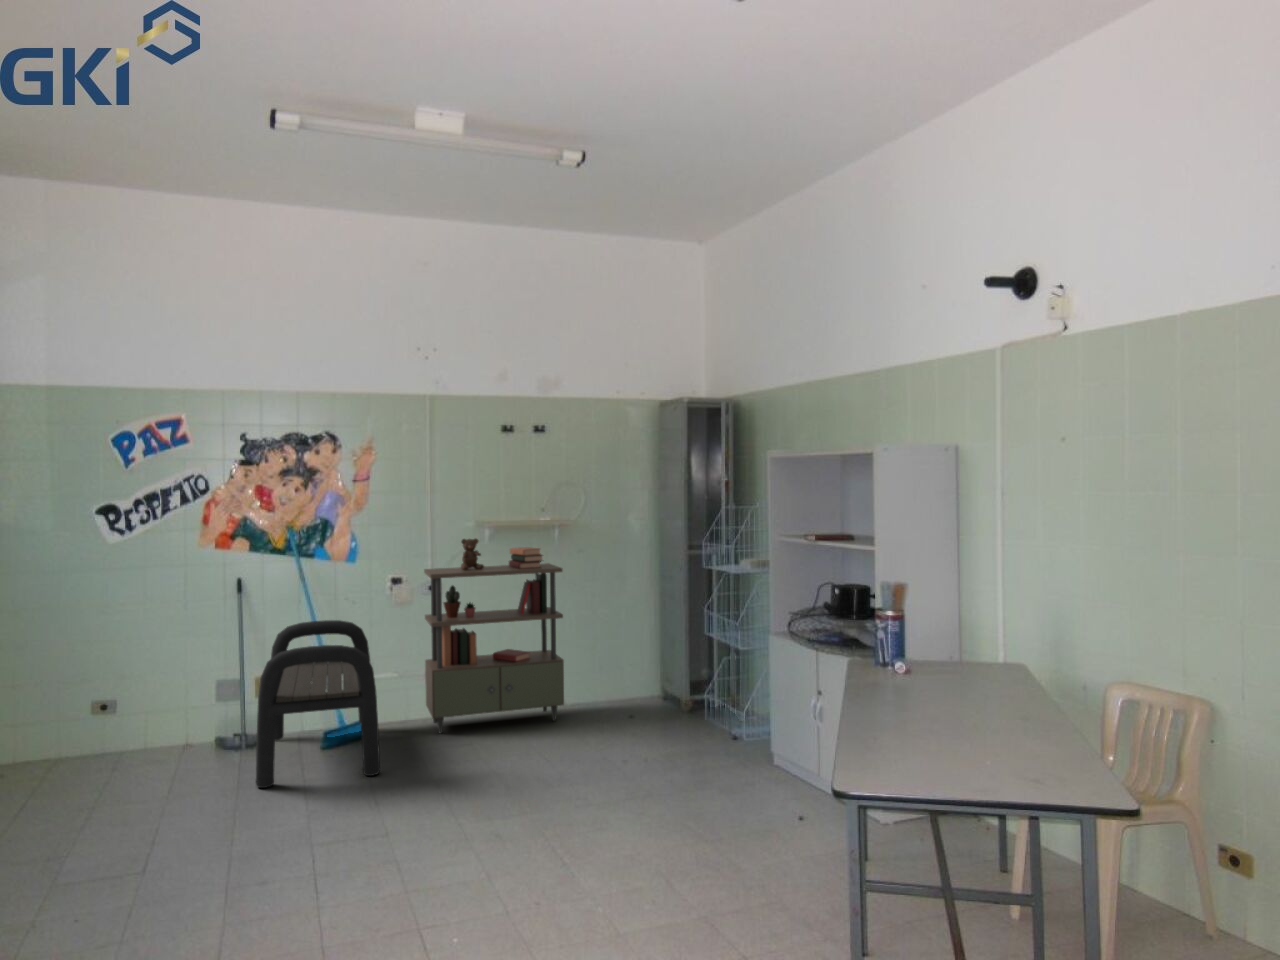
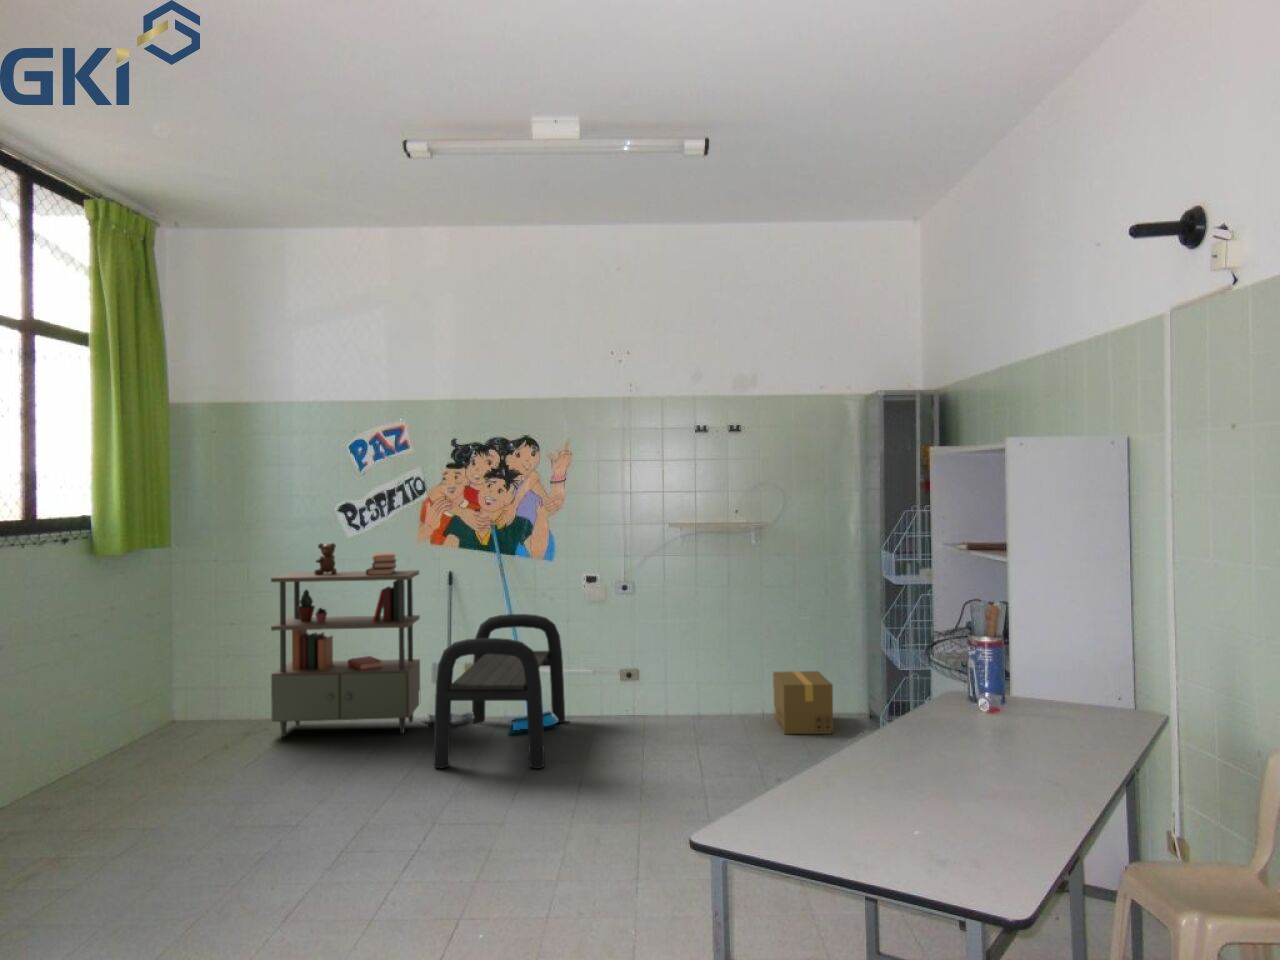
shelving unit: present [424,539,564,733] -> present [271,543,420,737]
cardboard box: none [580,658,641,719] -> present [773,671,833,734]

